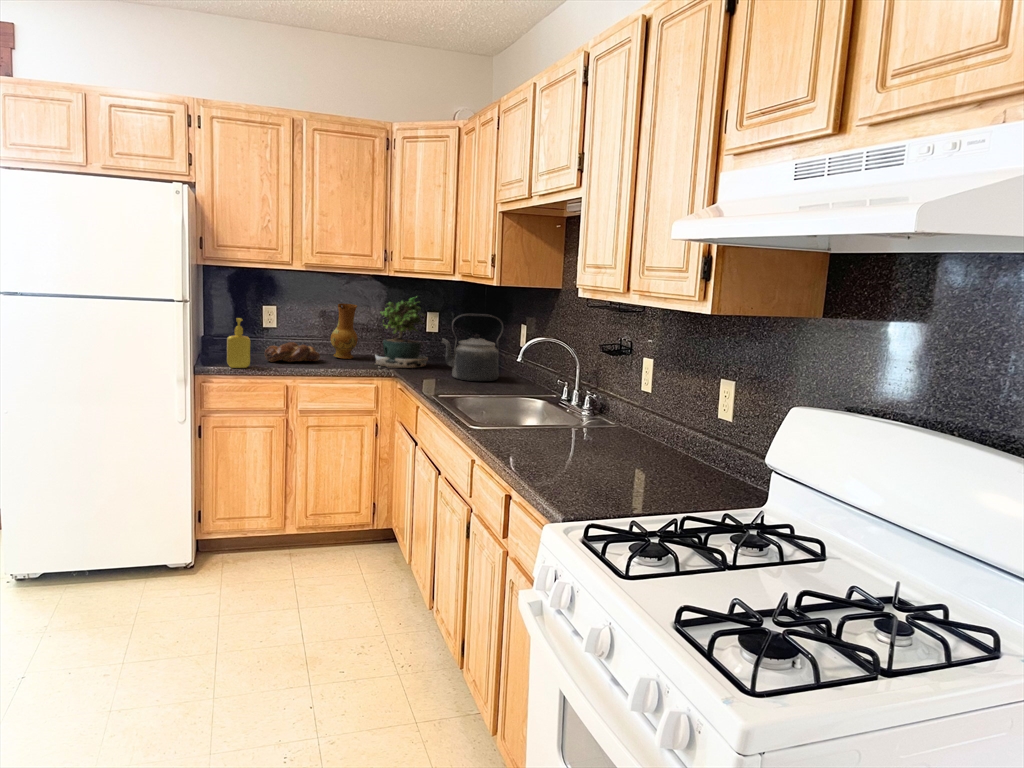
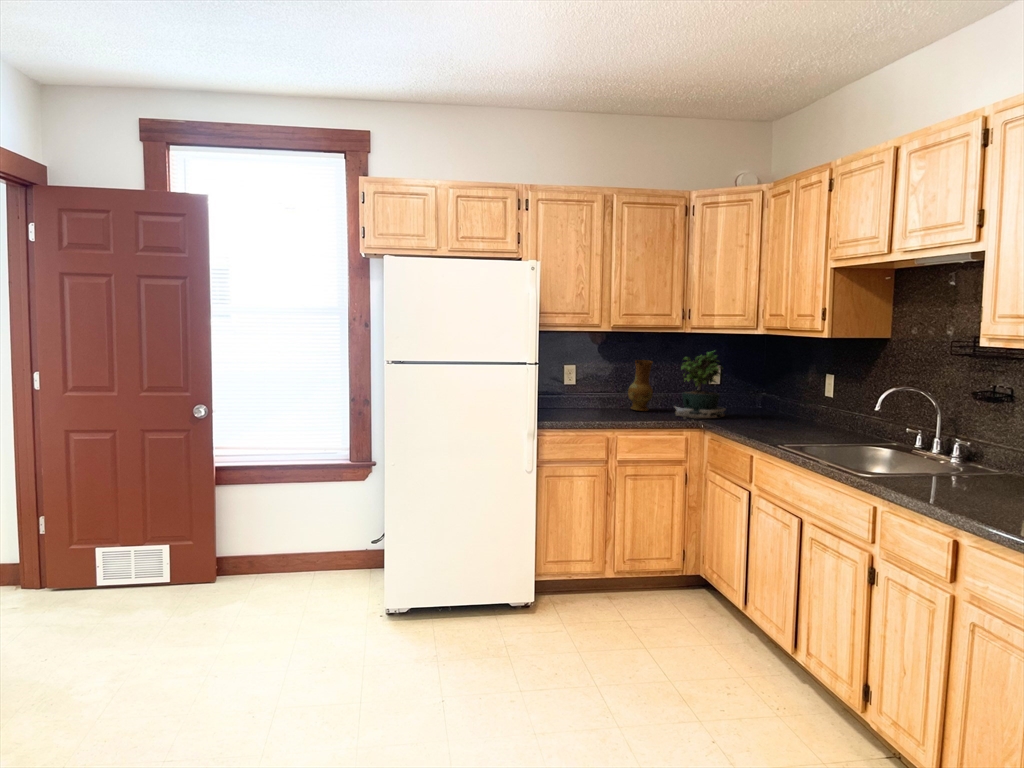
kettle: present [442,314,504,381] -> none [754,365,816,430]
soap dispenser: present [227,318,250,368] -> none [556,377,578,422]
bread loaf: present [264,342,320,362] -> none [577,397,626,416]

